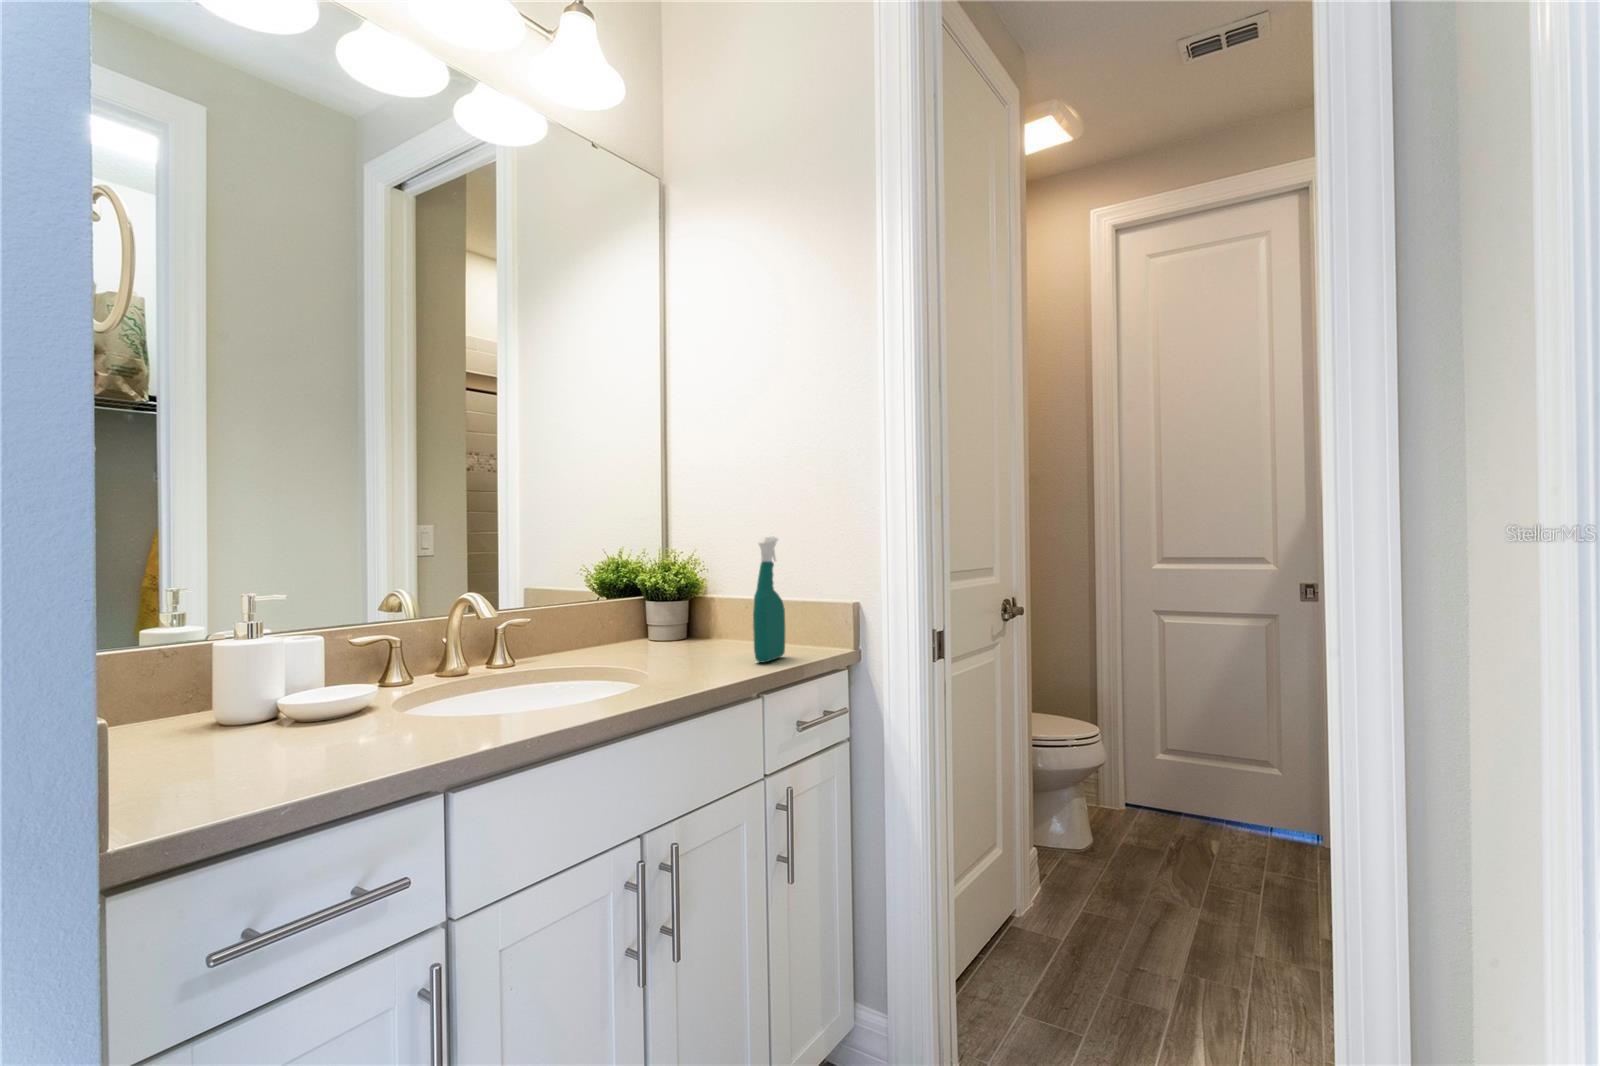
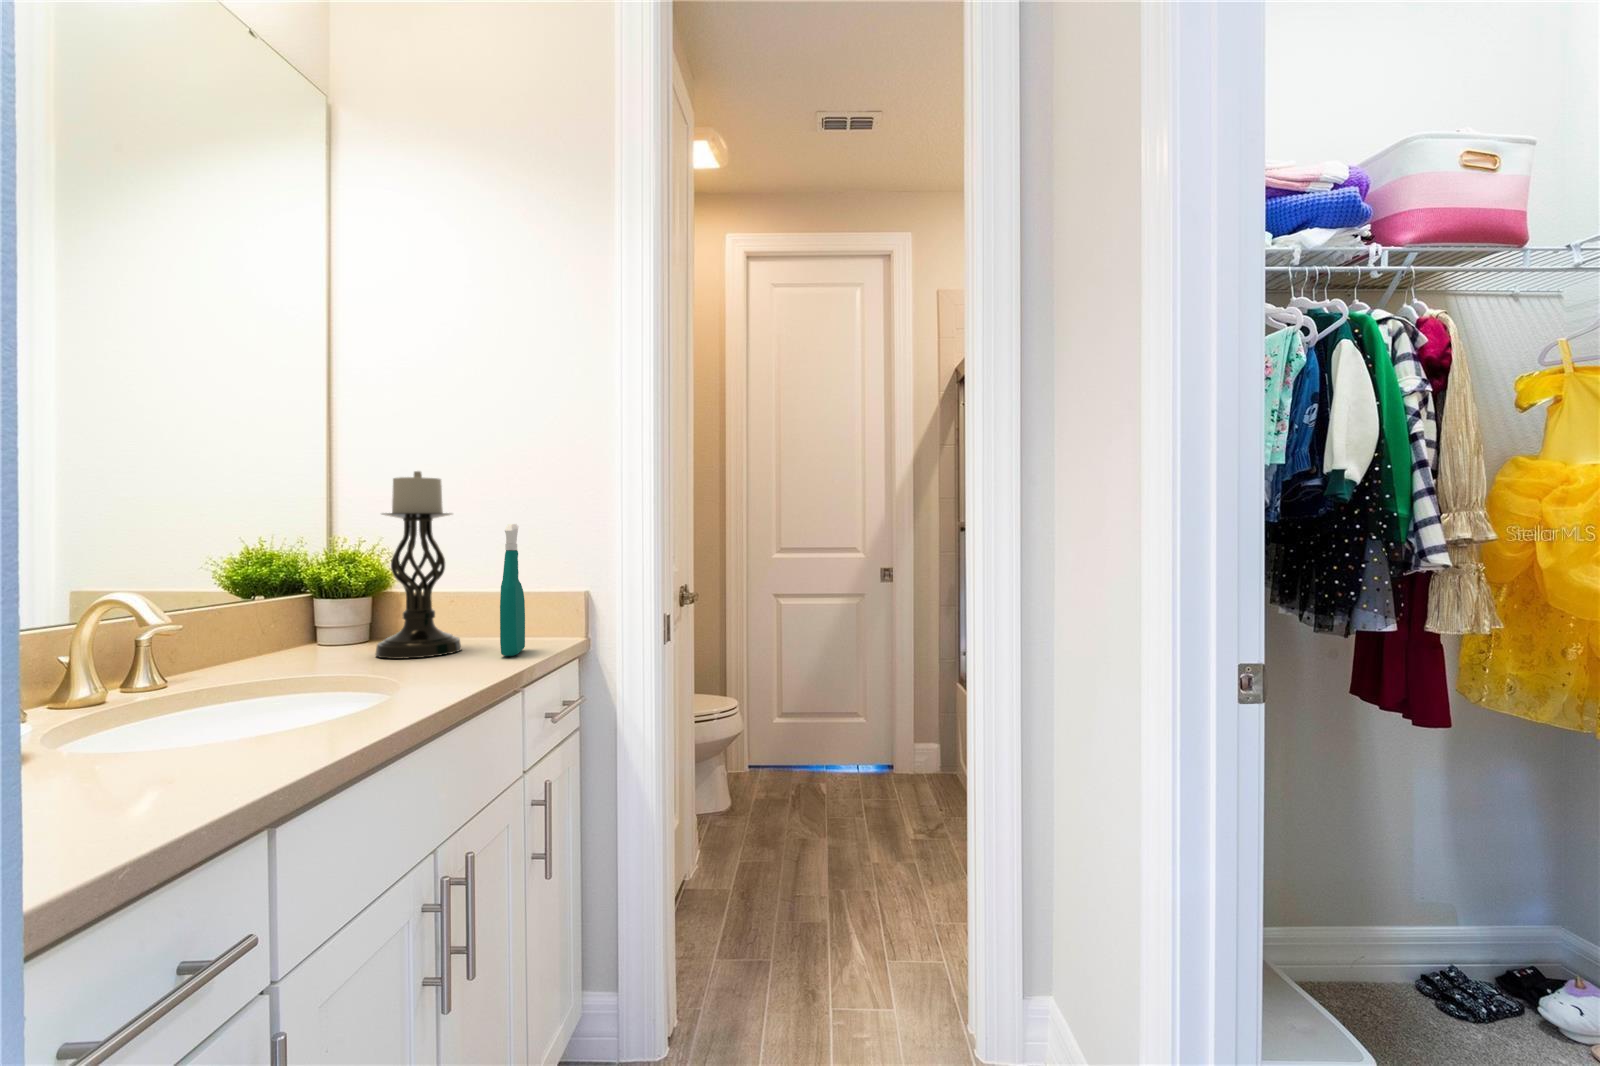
candle holder: none [670,490,740,657] -> present [375,471,461,659]

